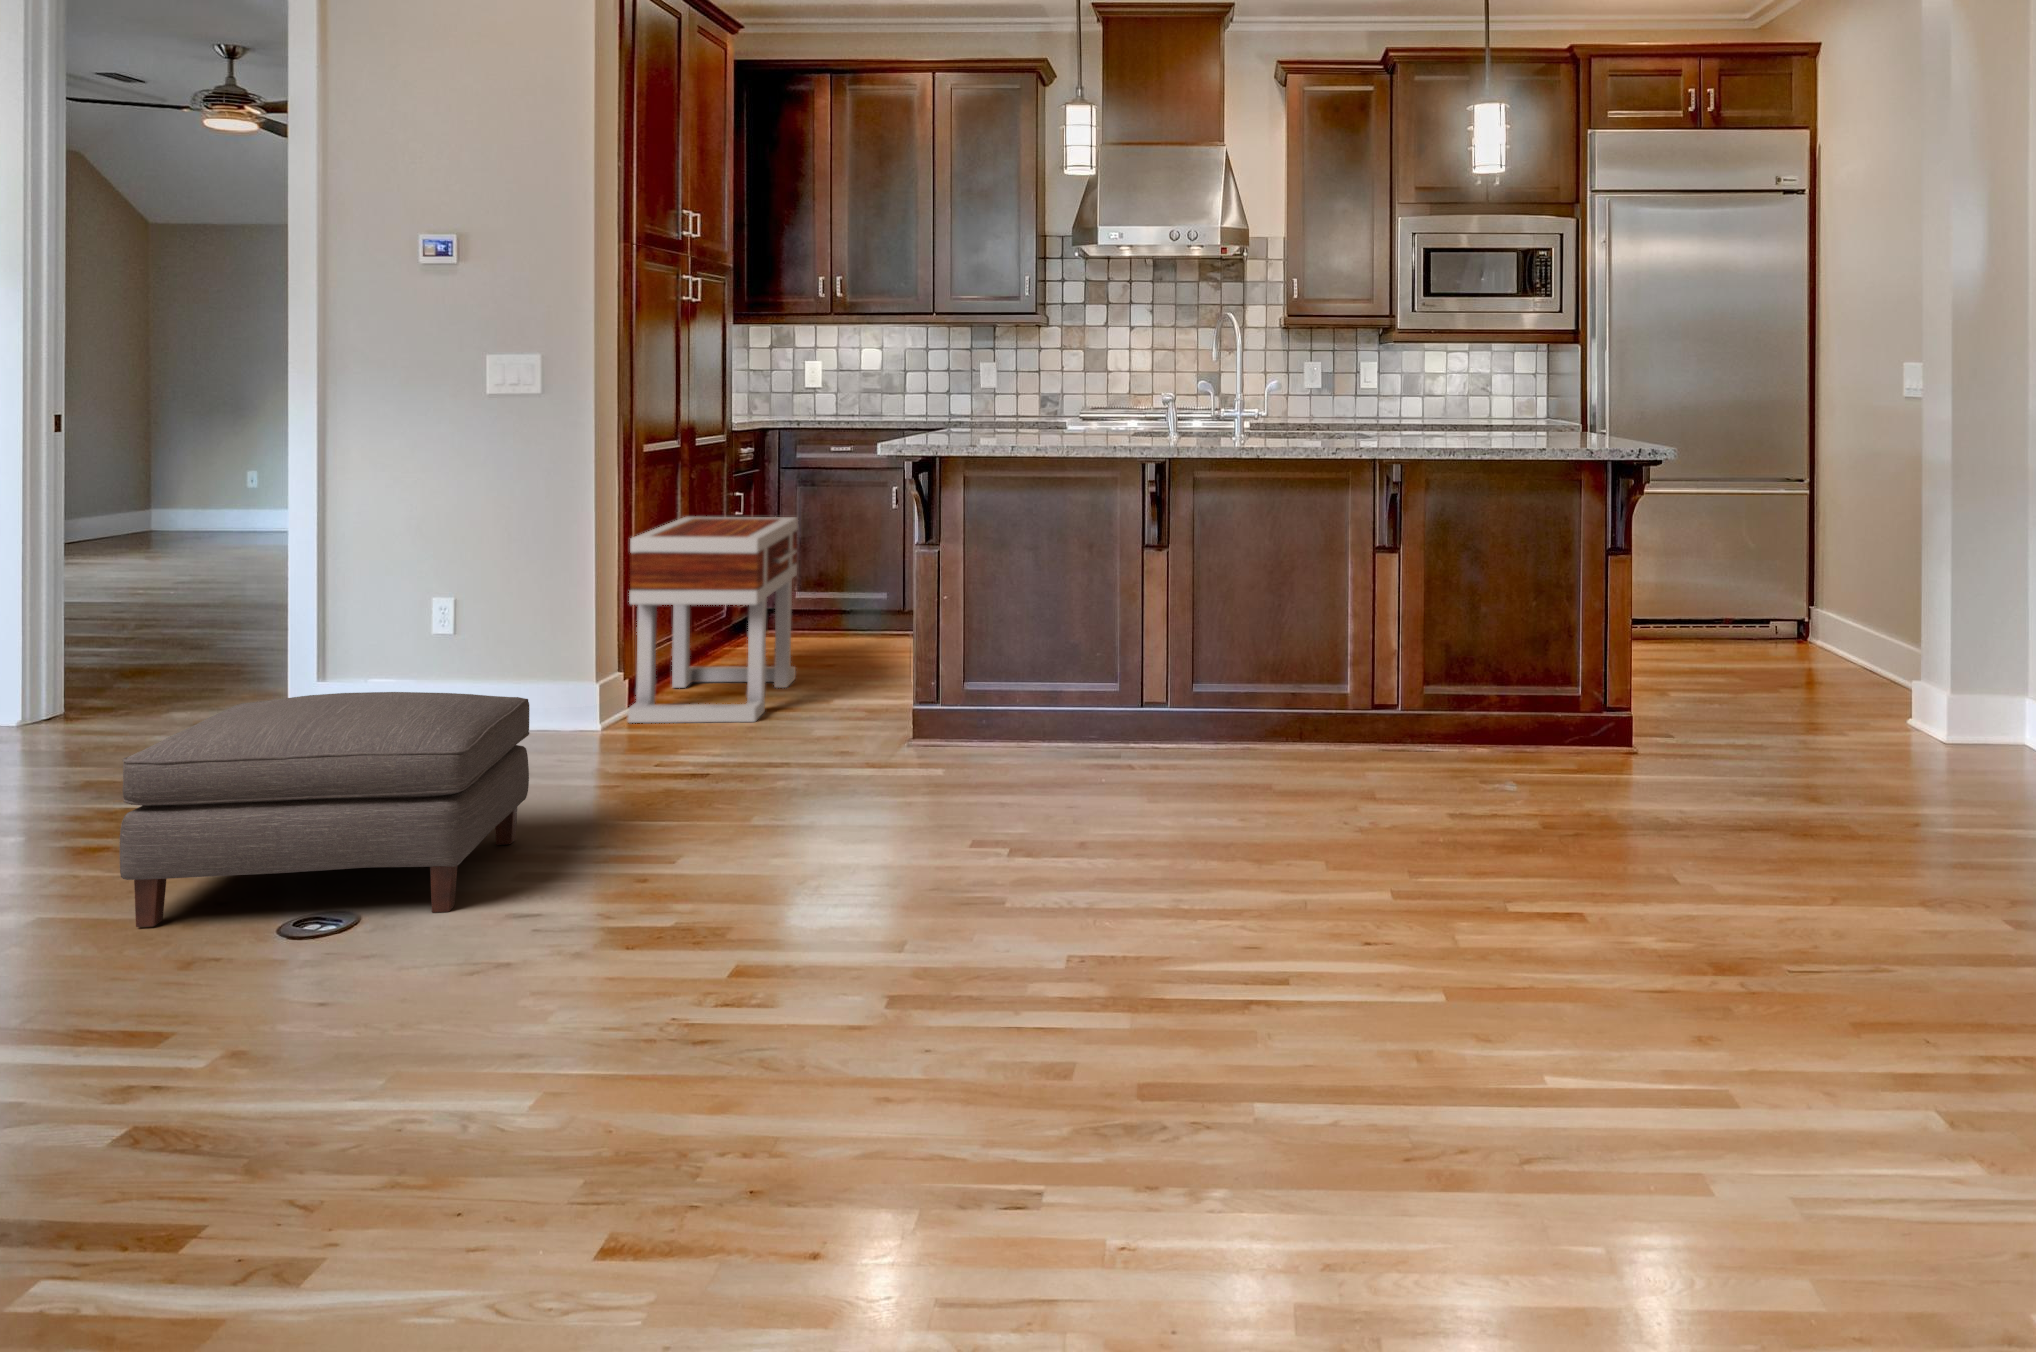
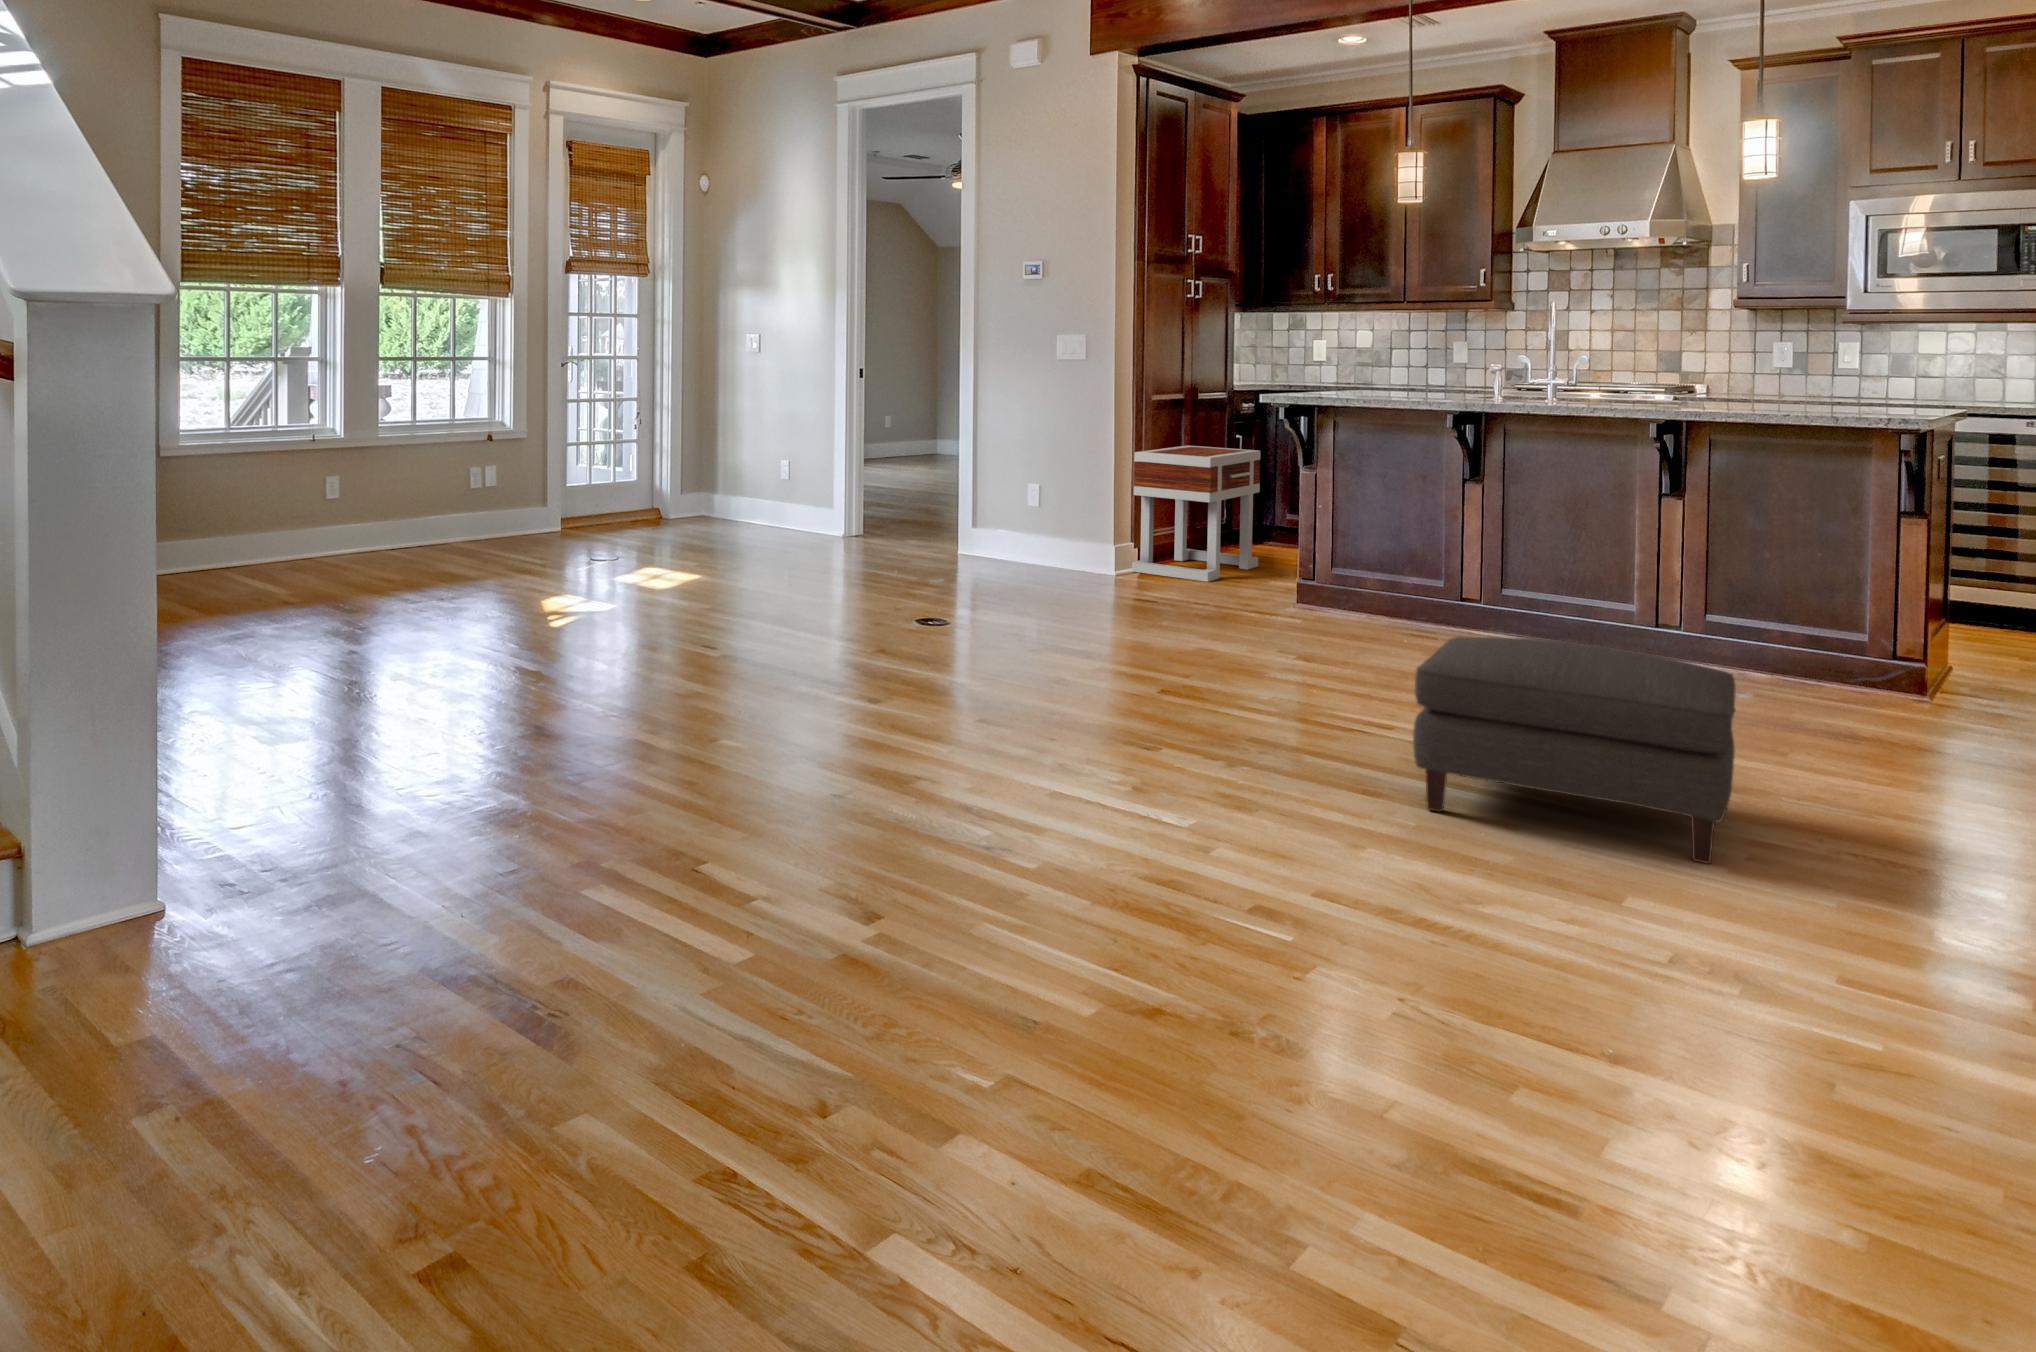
ottoman: present [120,692,529,927] -> present [1413,636,1736,864]

